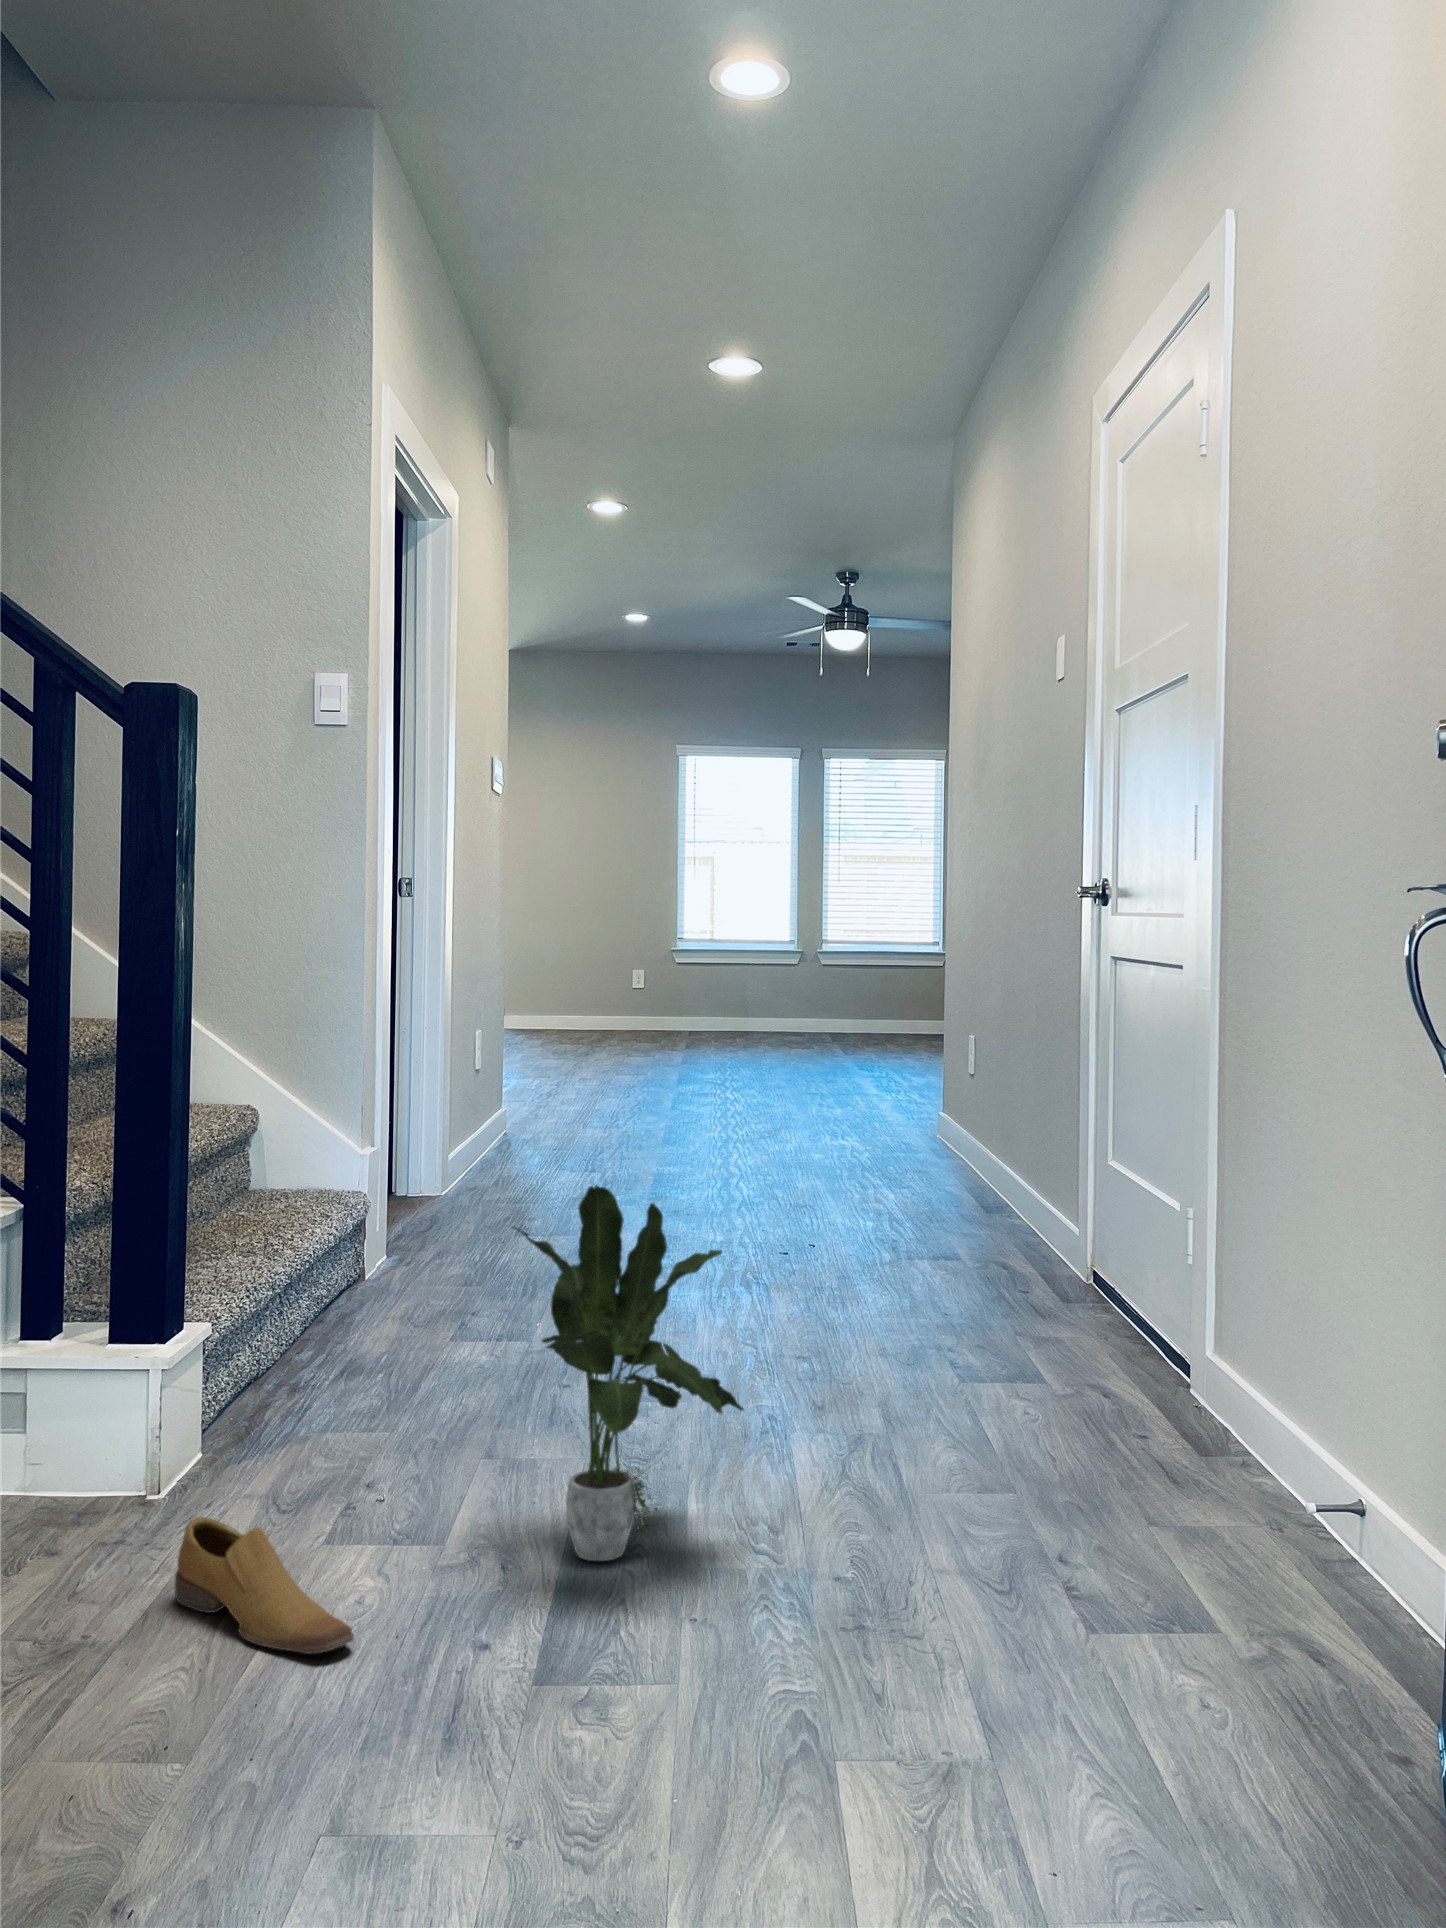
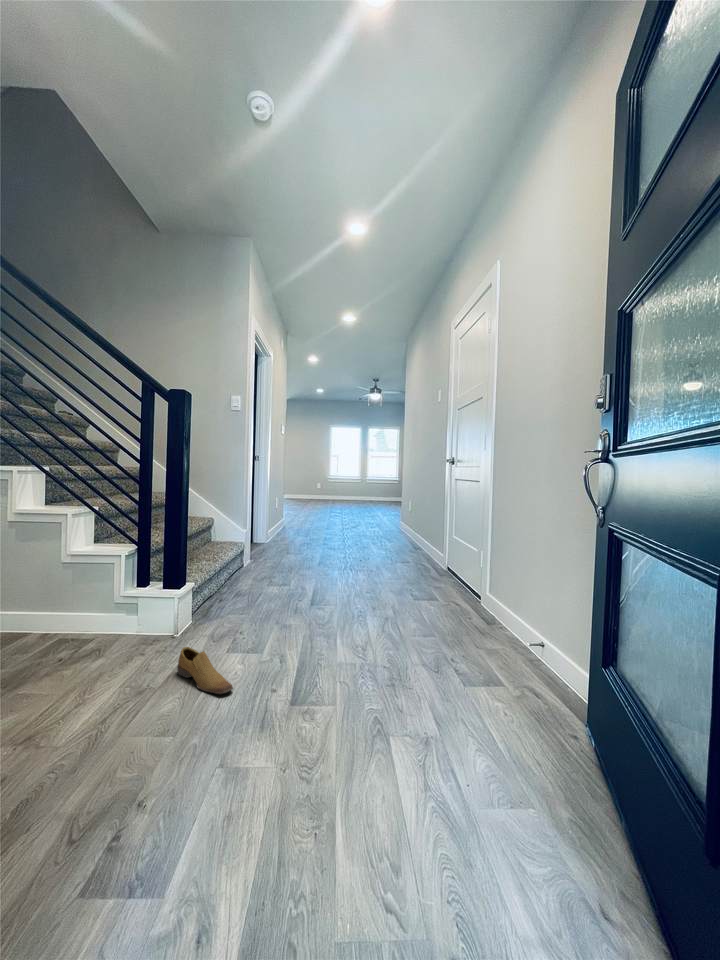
potted plant: present [512,1185,744,1561] -> none [285,544,356,660]

